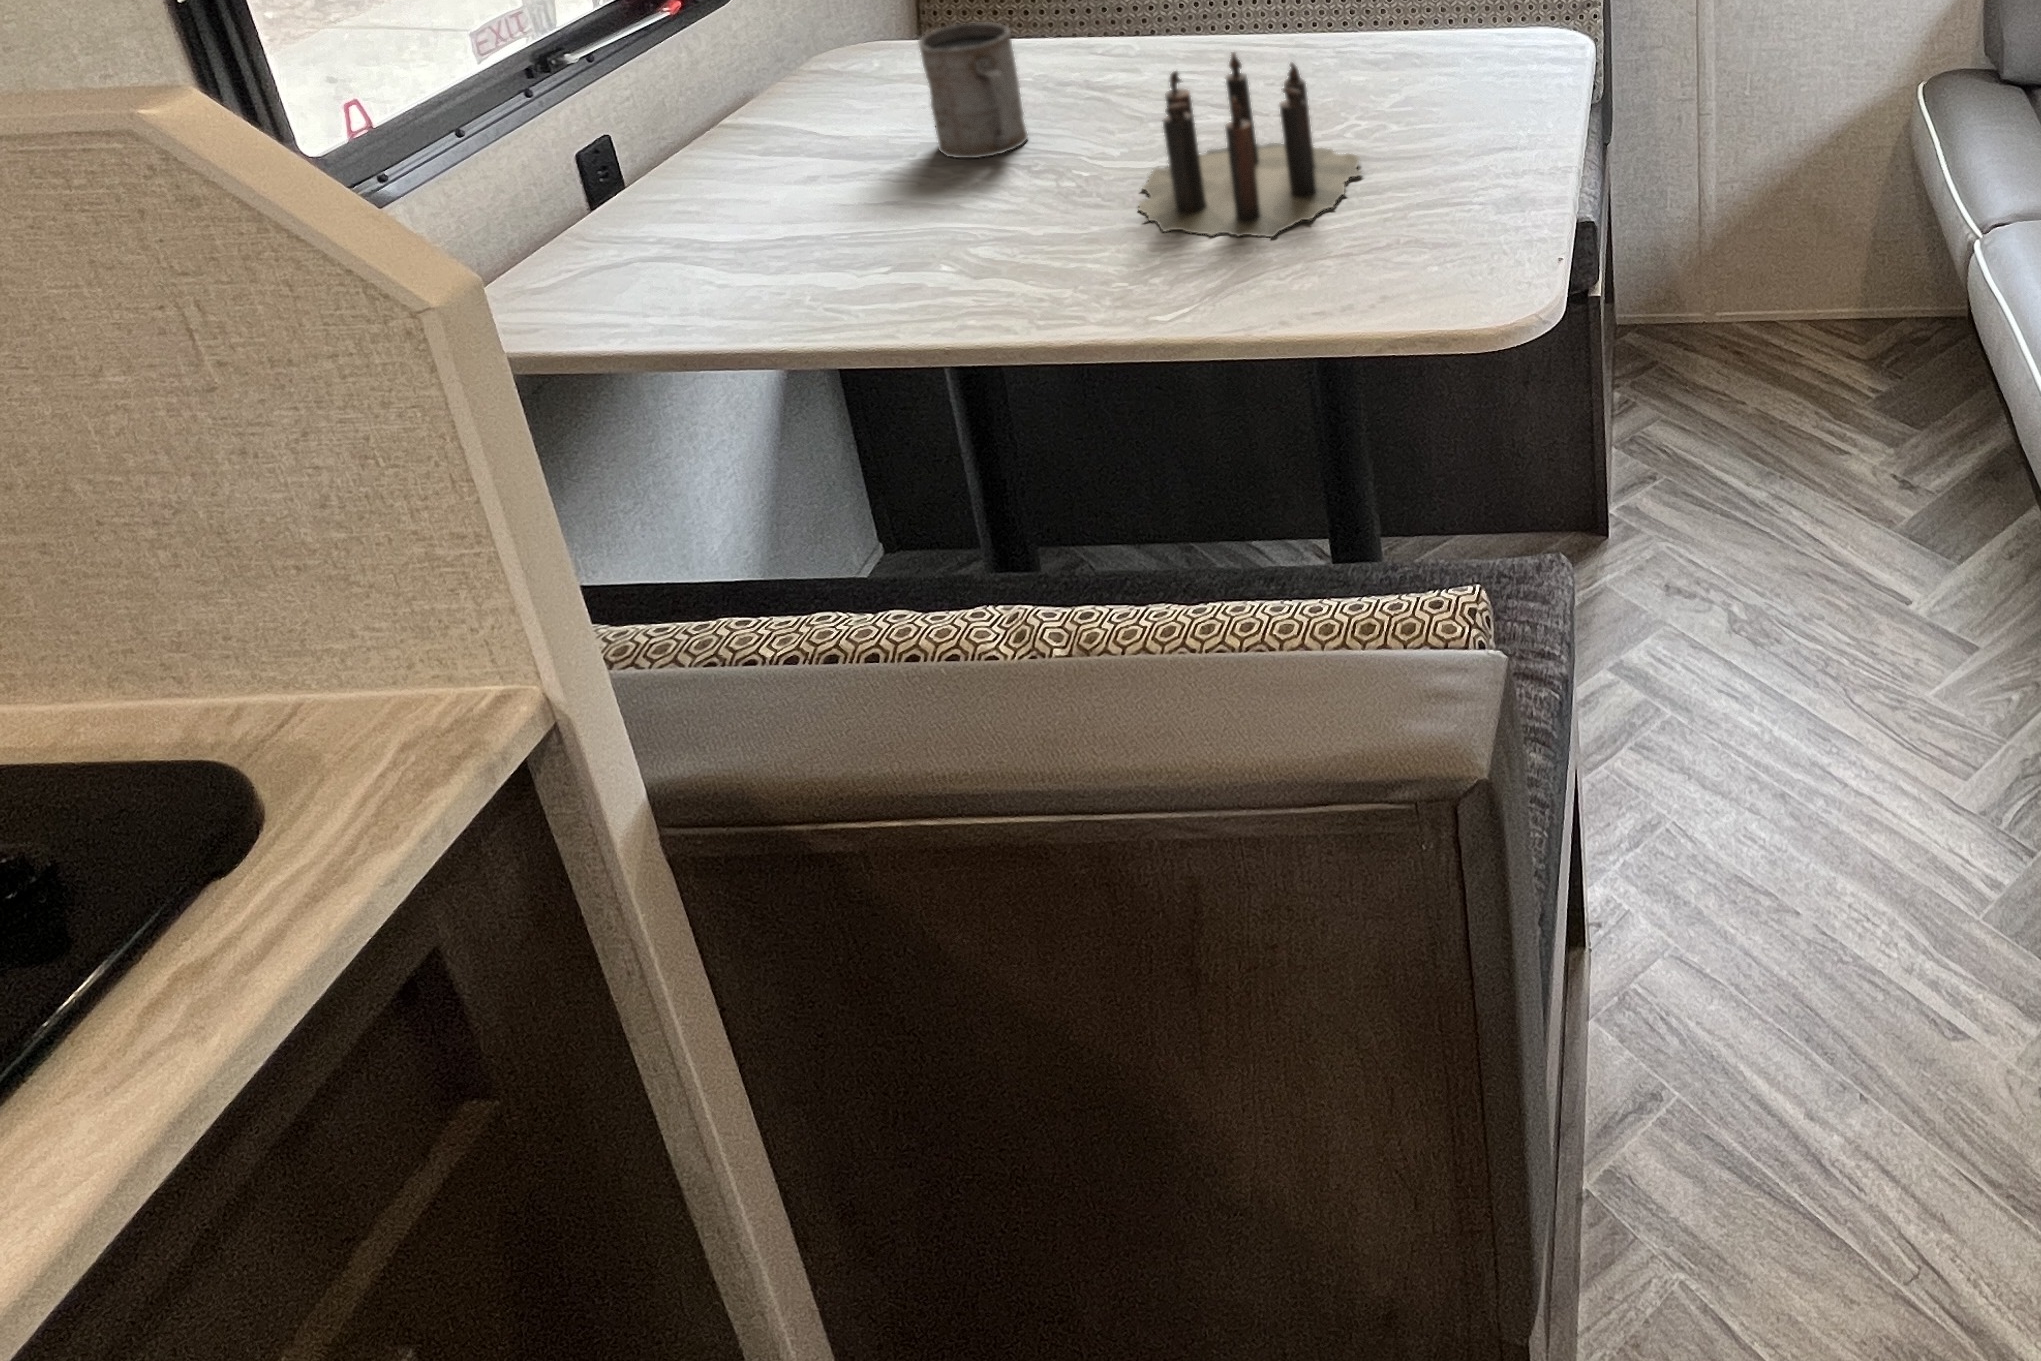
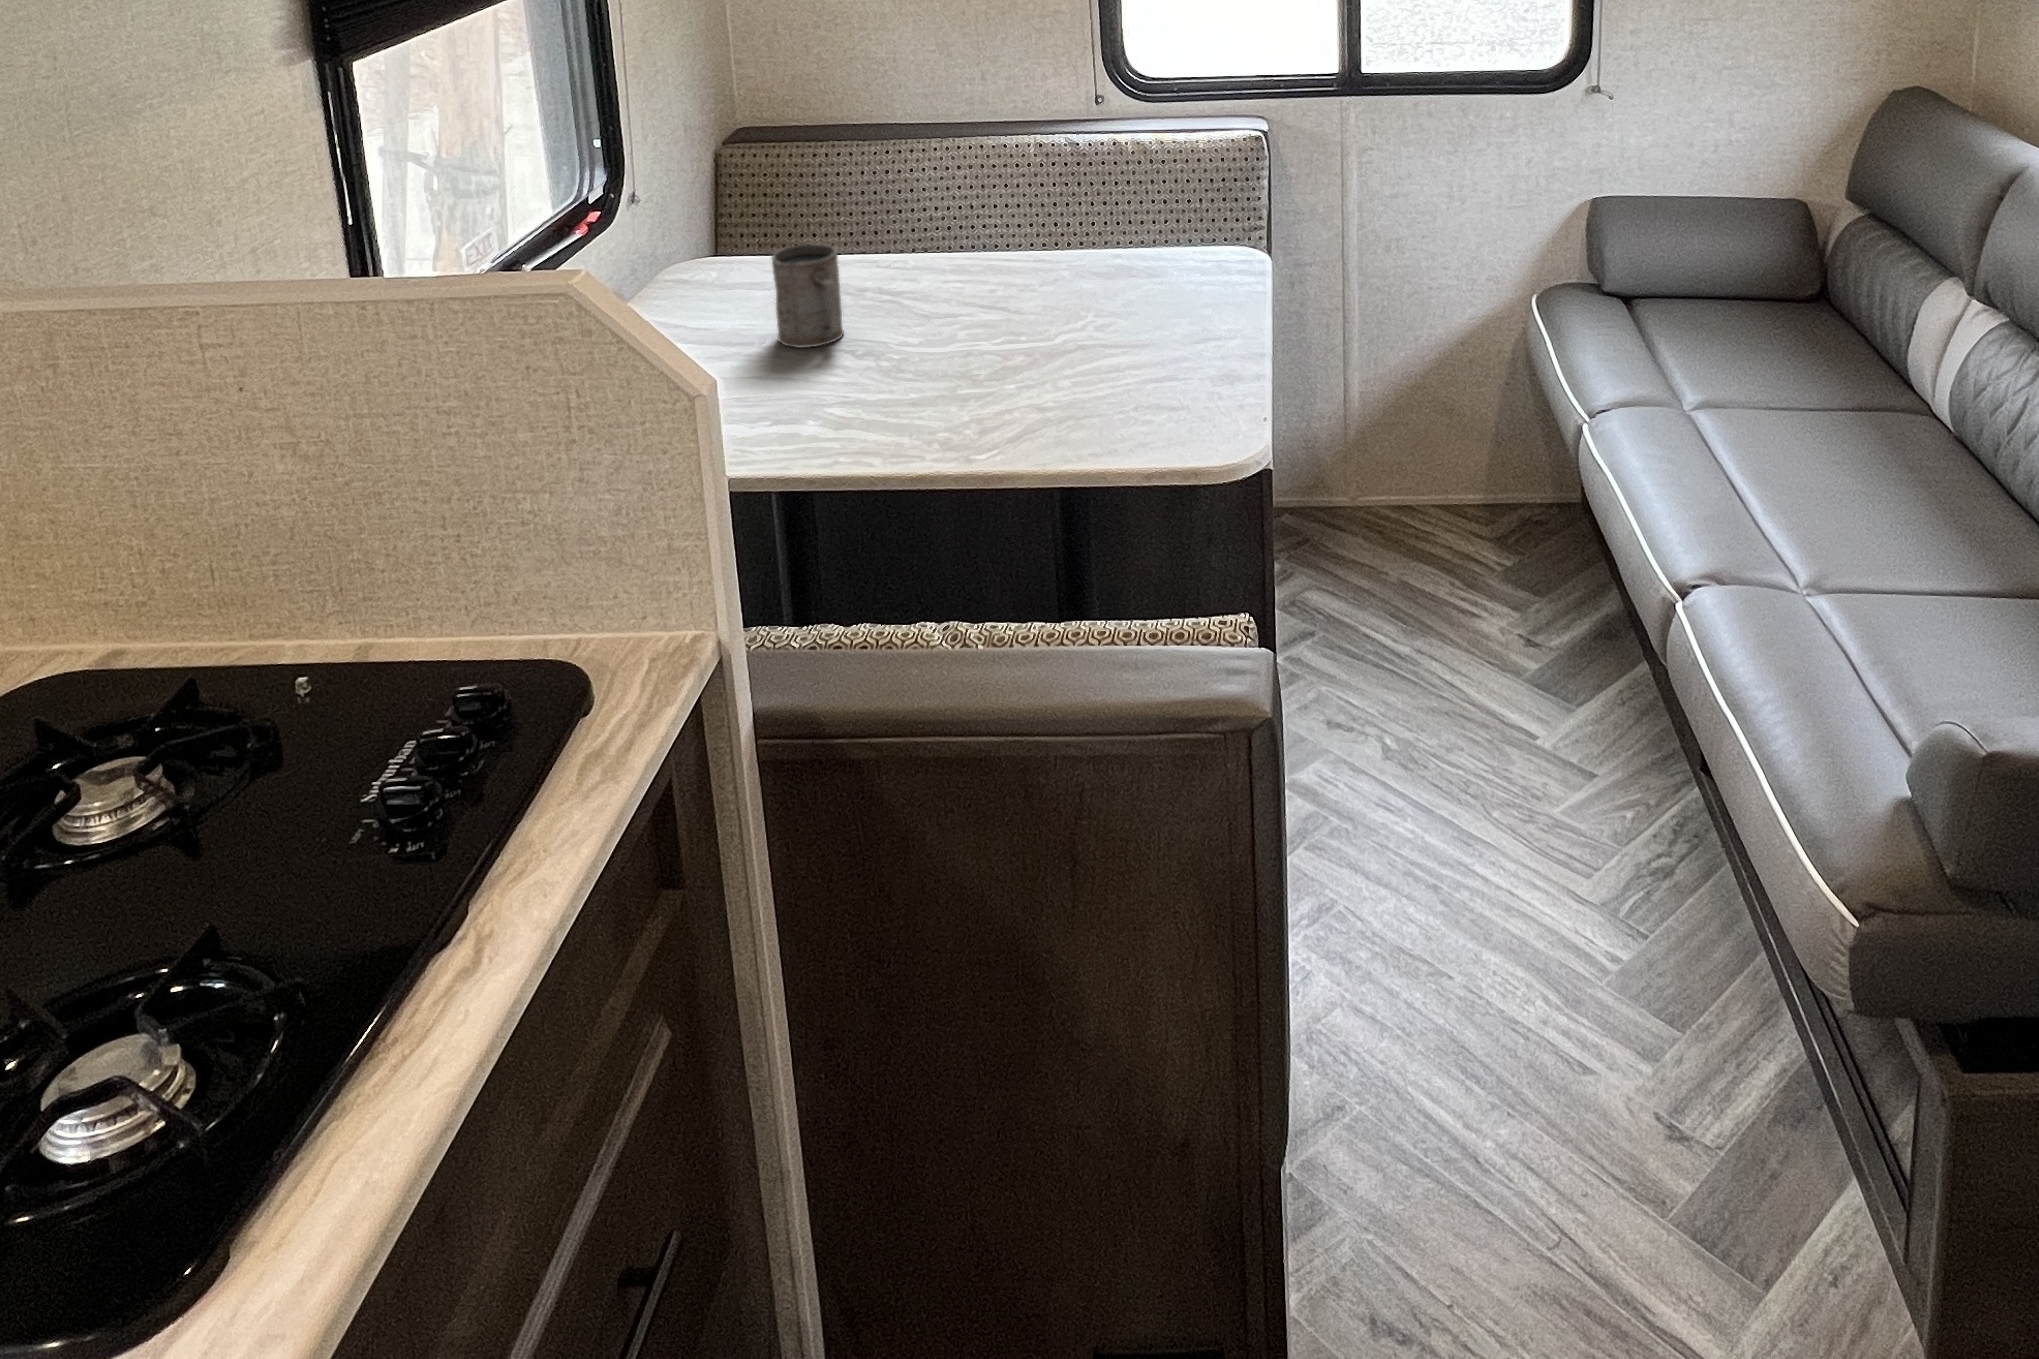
candle: present [1139,53,1361,237] -> none [916,265,1129,406]

